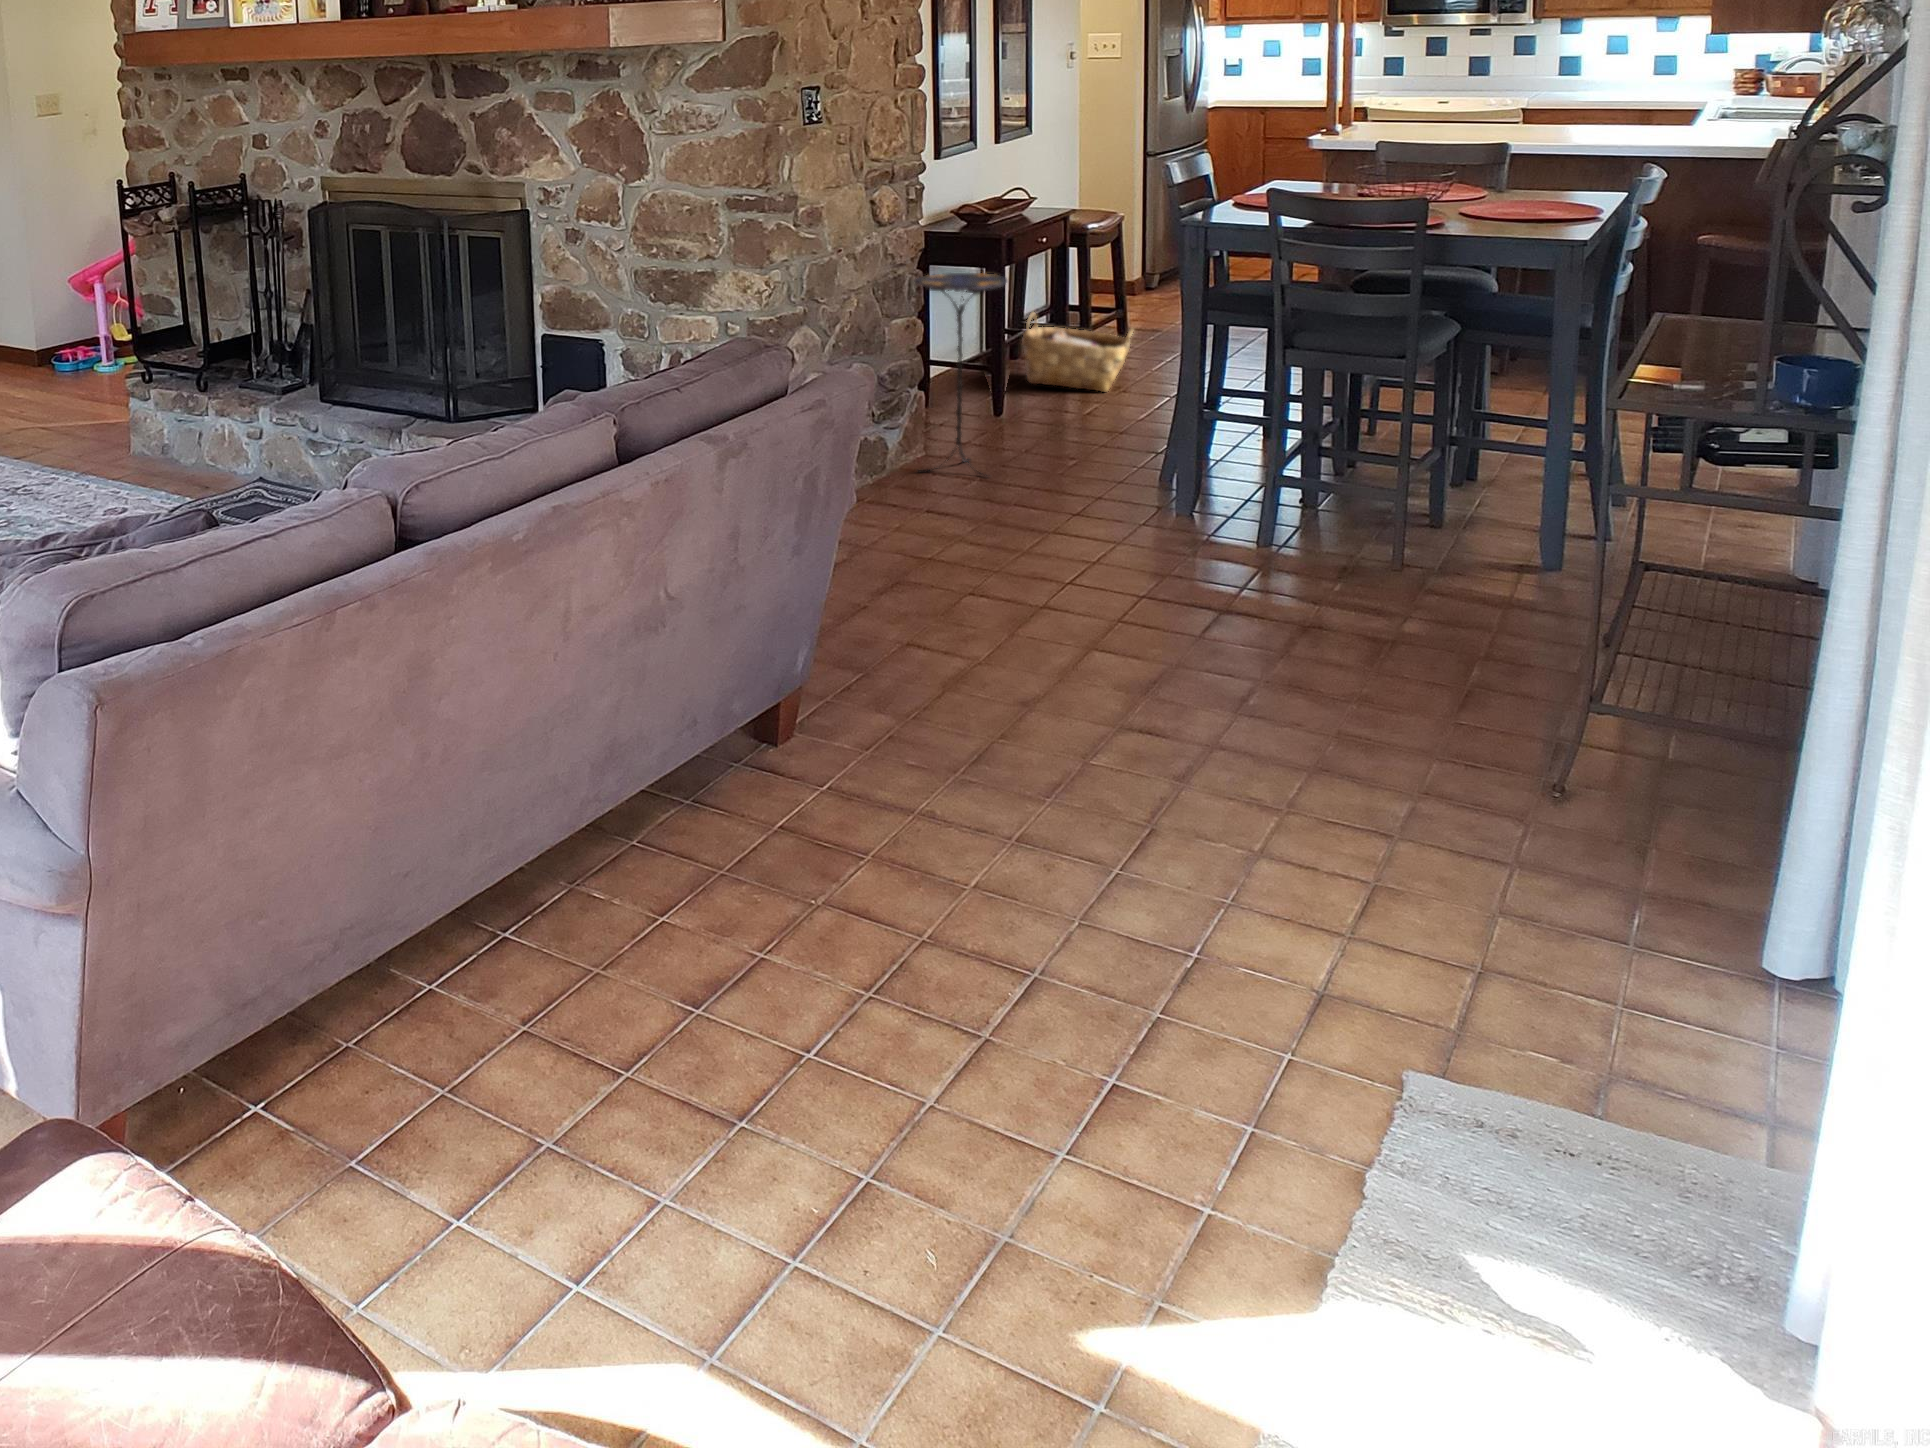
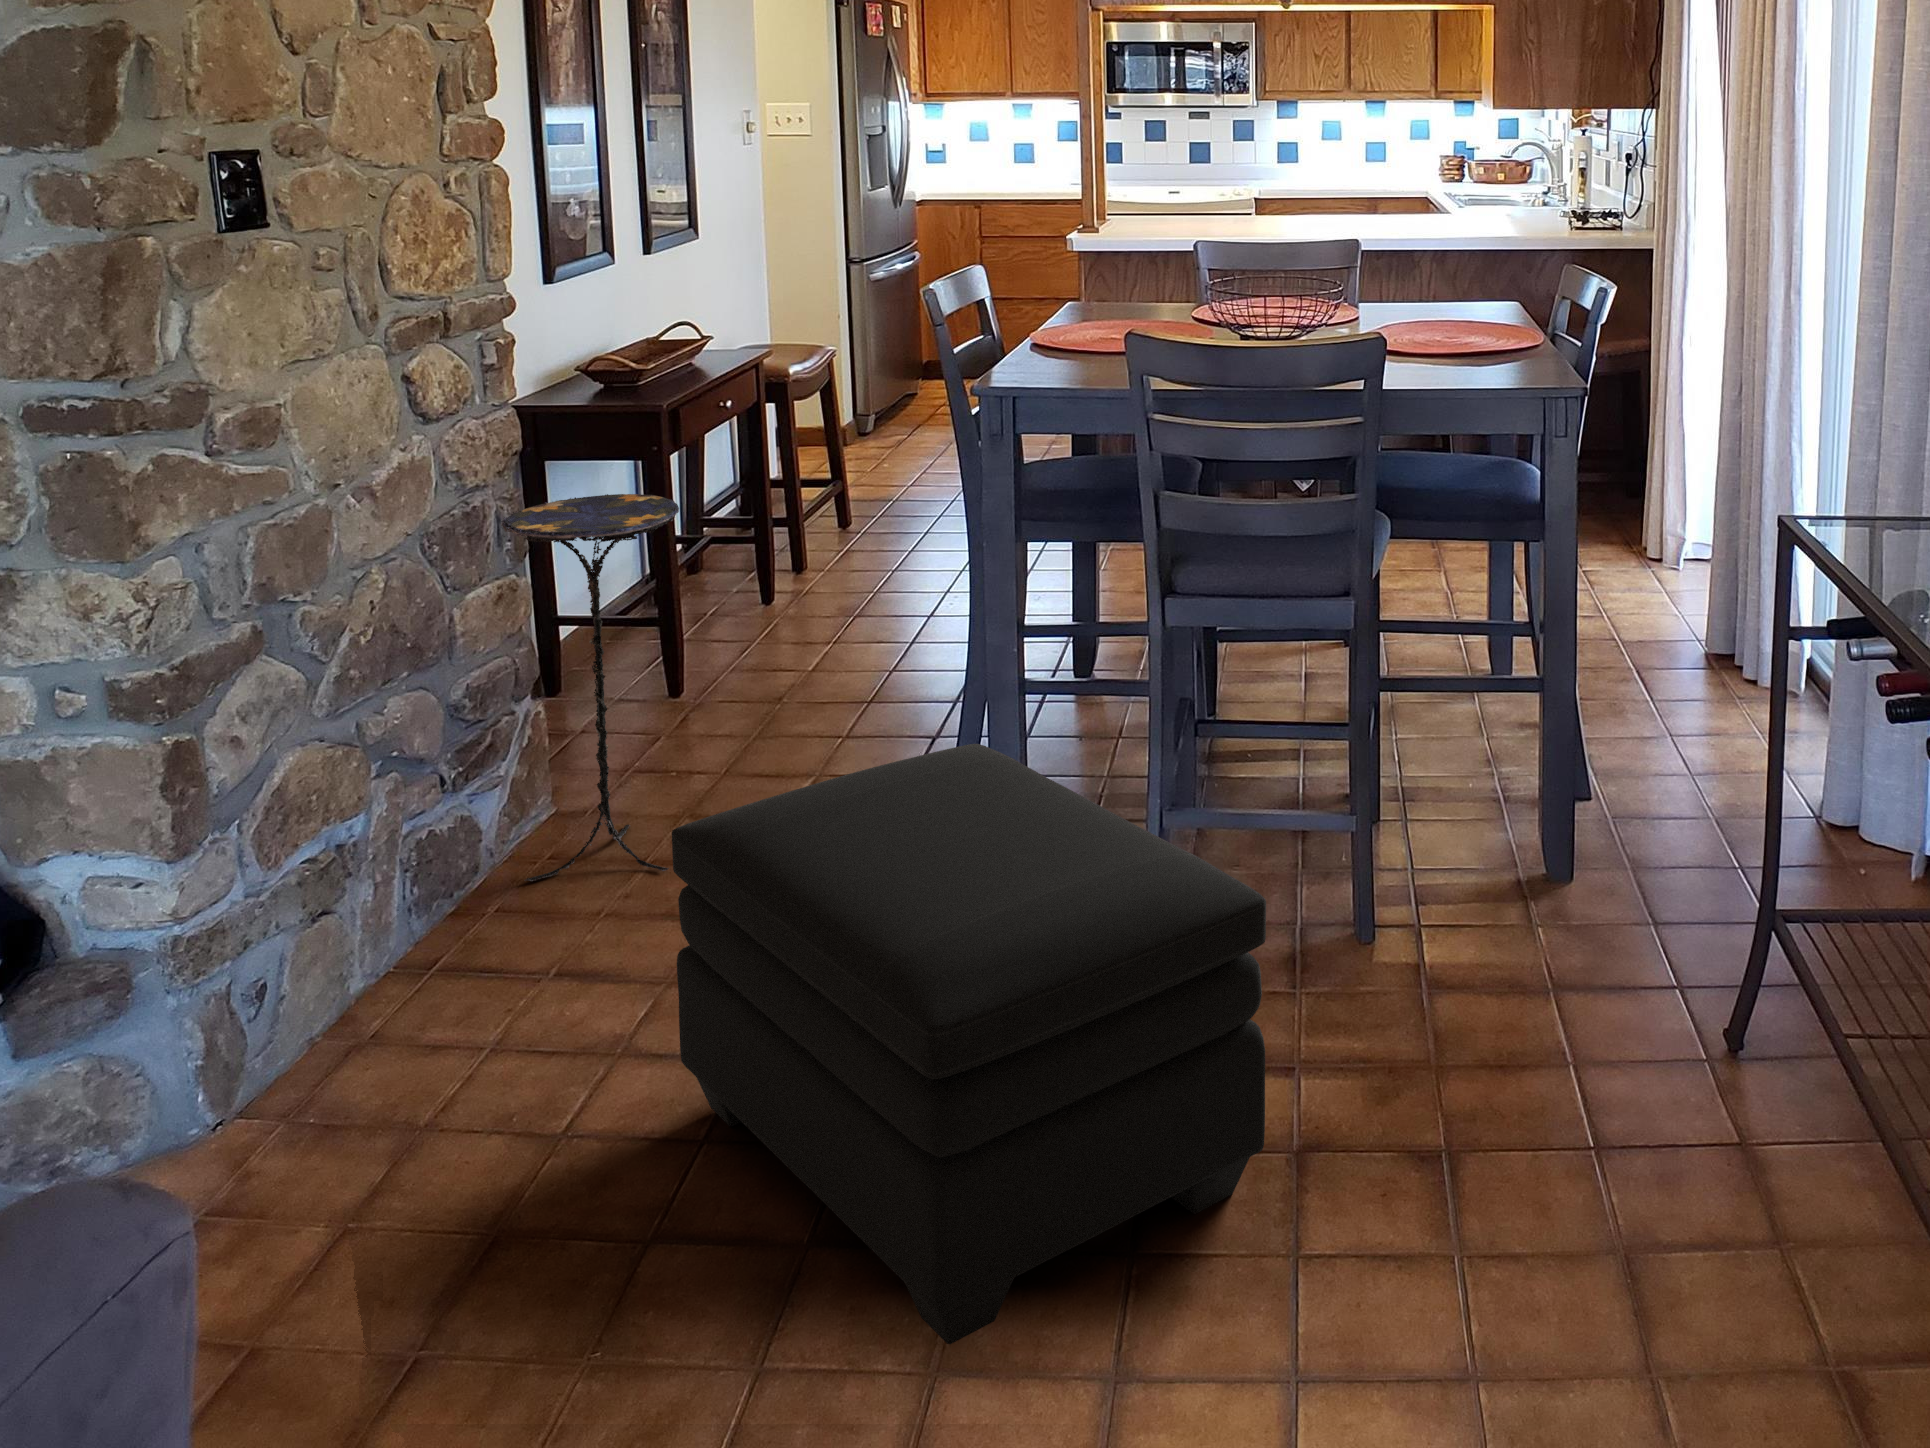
woven basket: present [1022,312,1133,392] -> none [703,519,870,637]
ottoman: none [992,404,1297,638] -> present [672,744,1266,1344]

